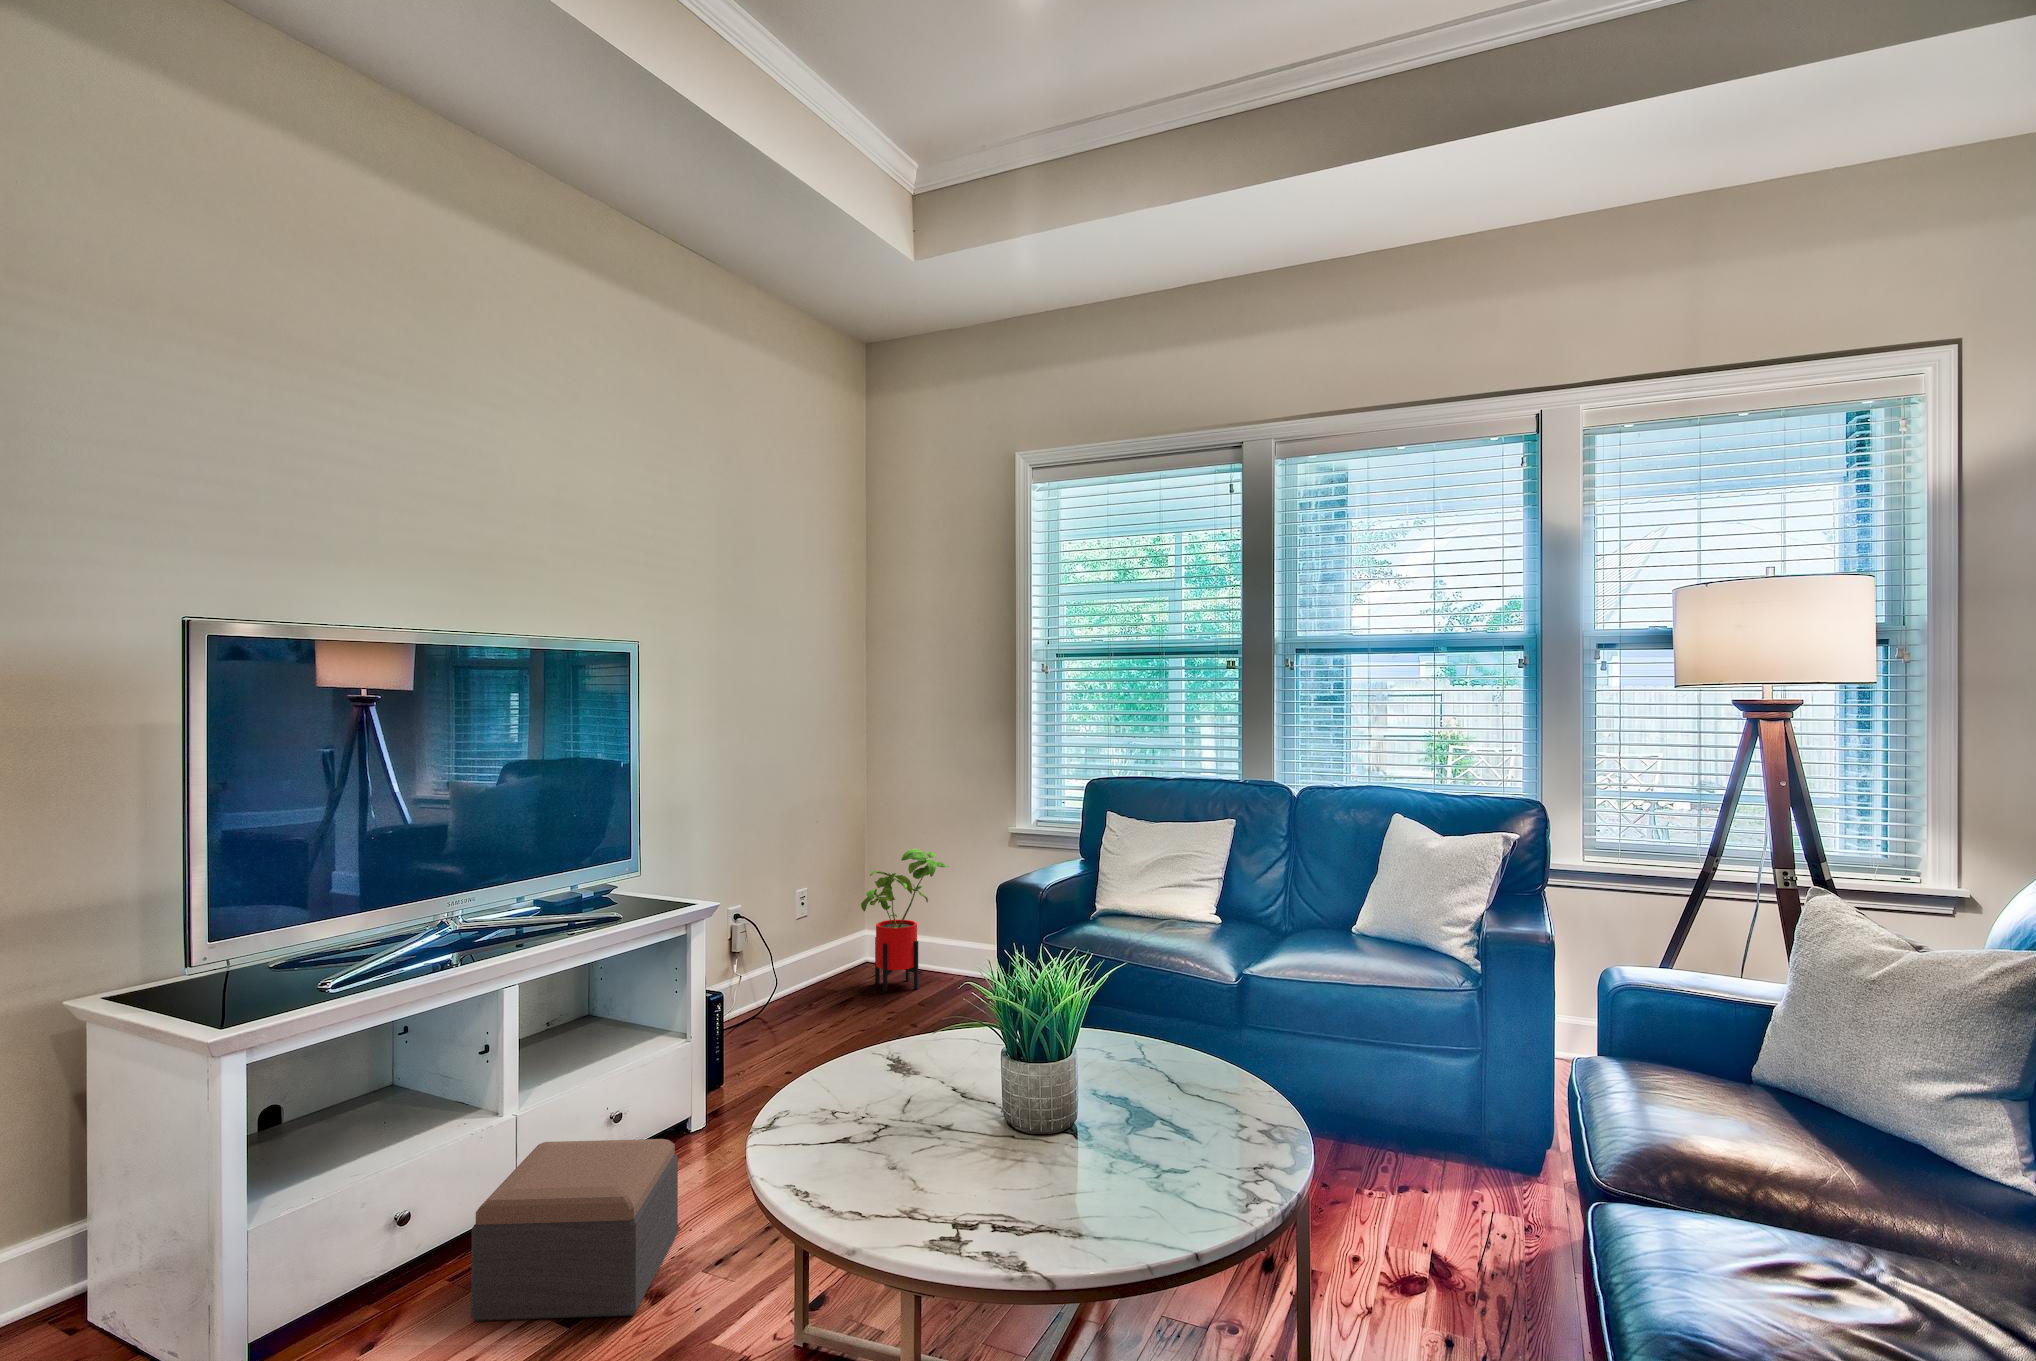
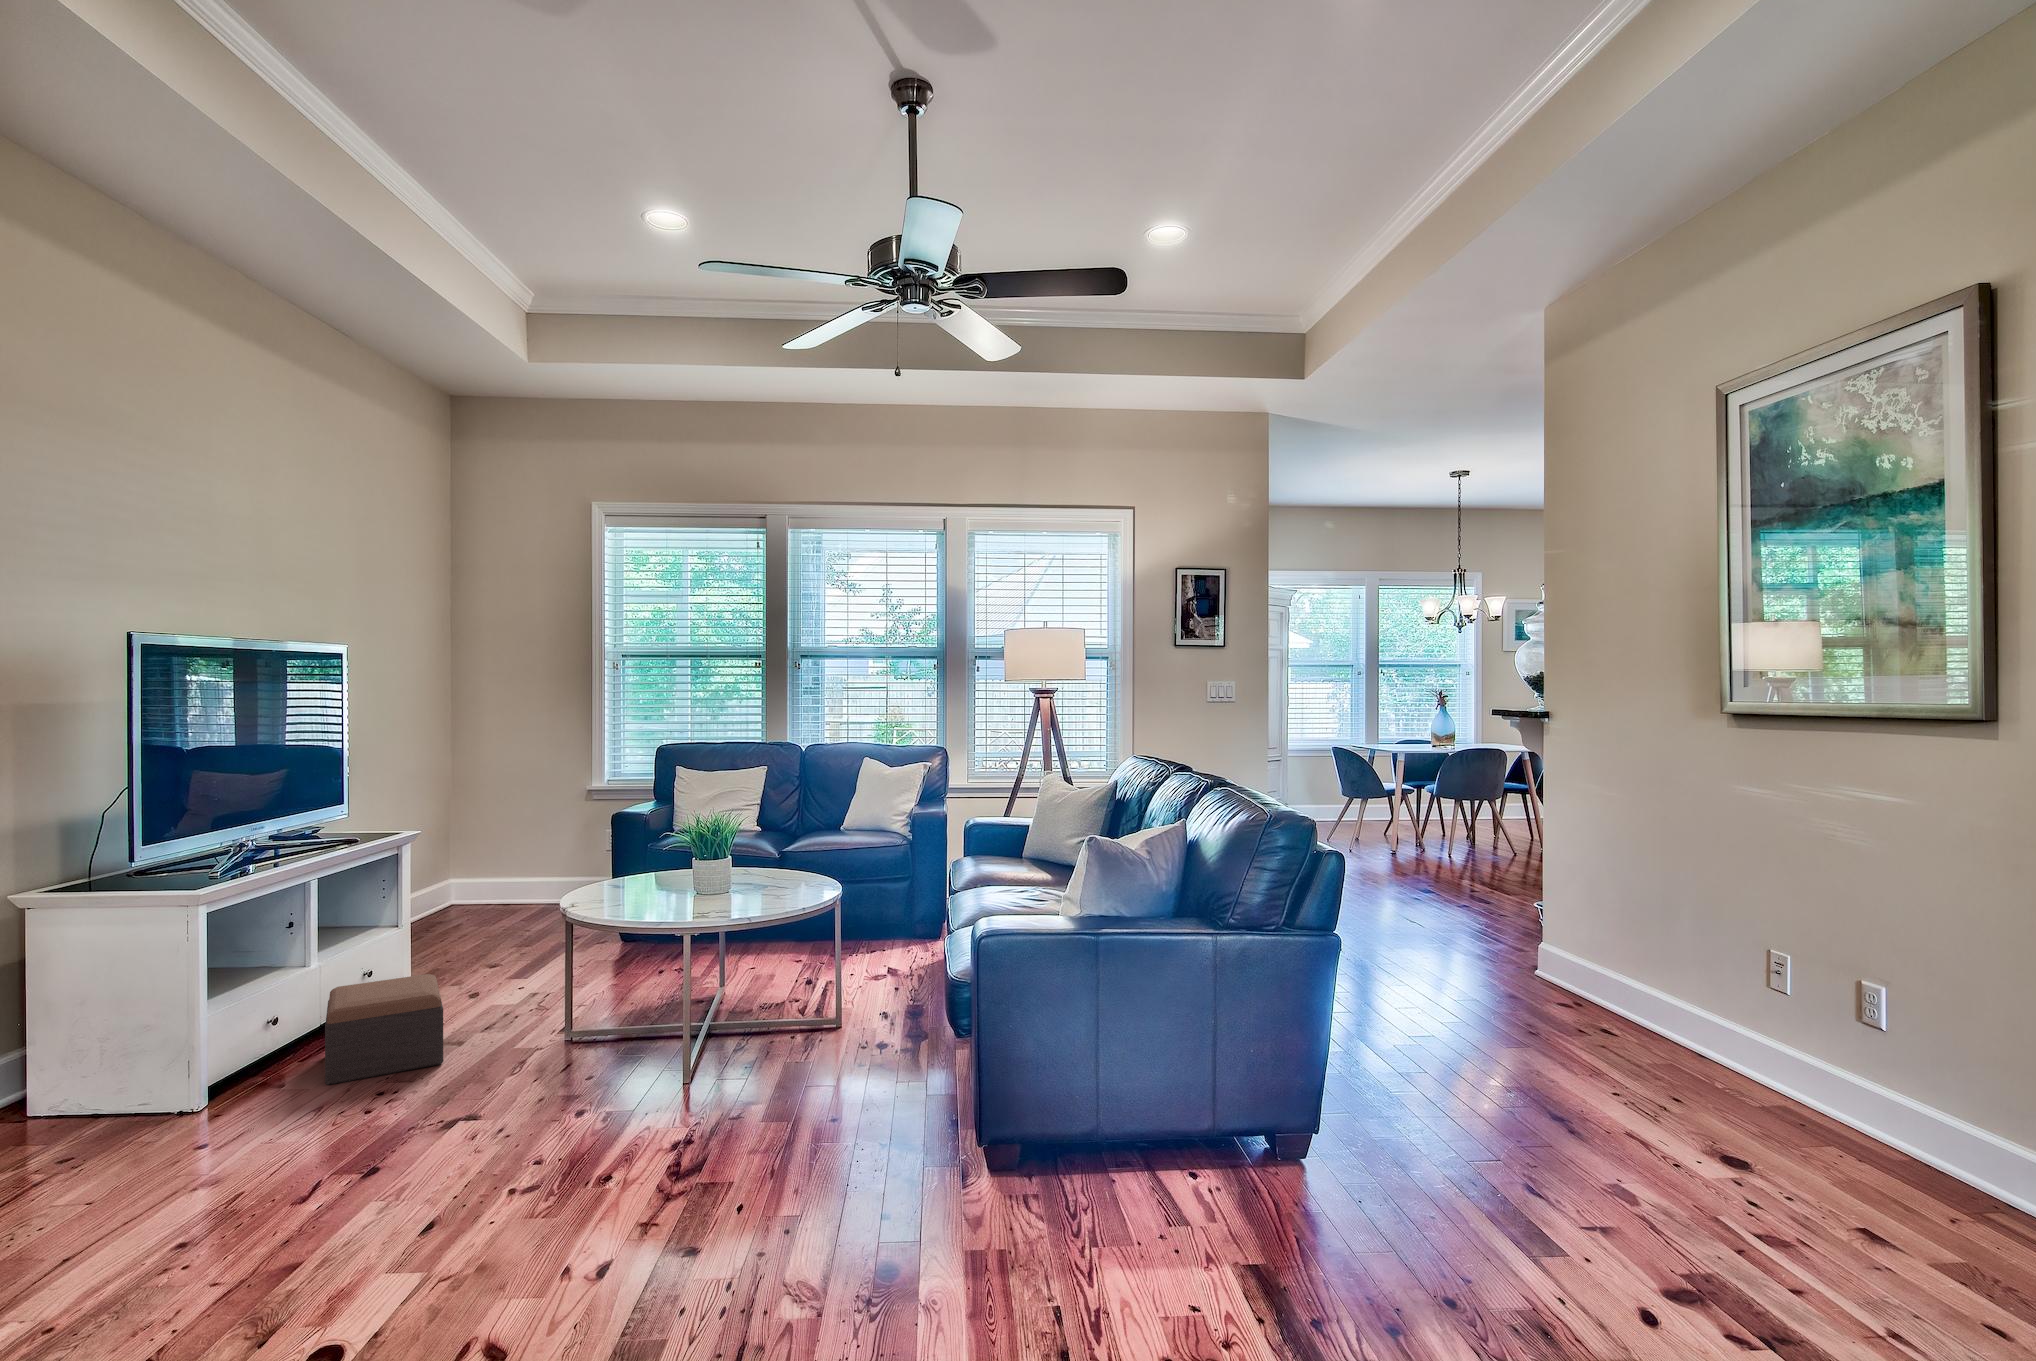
house plant: present [861,848,948,992] -> none [462,805,537,917]

